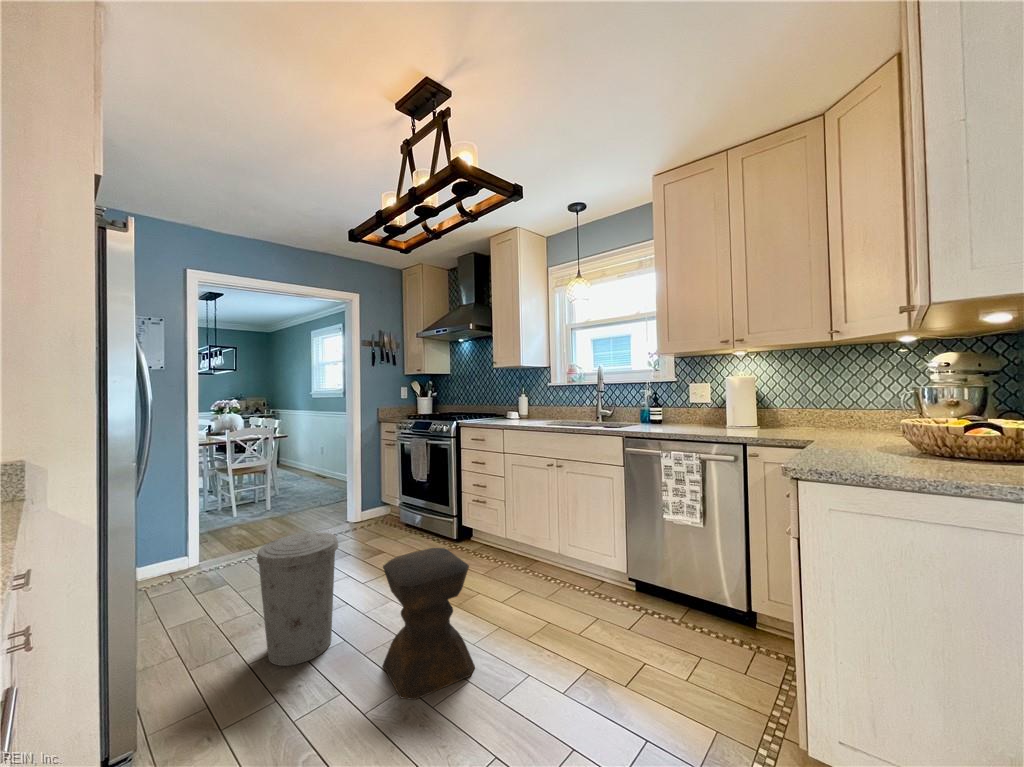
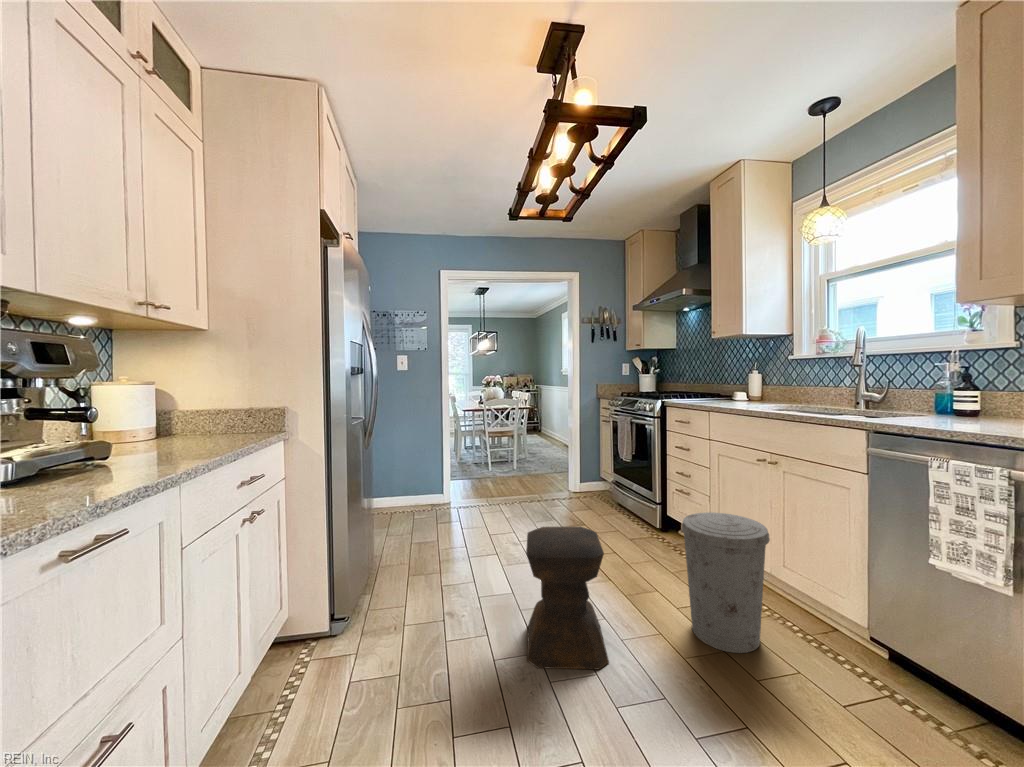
trash can: present [257,532,338,666] -> present [682,512,770,653]

